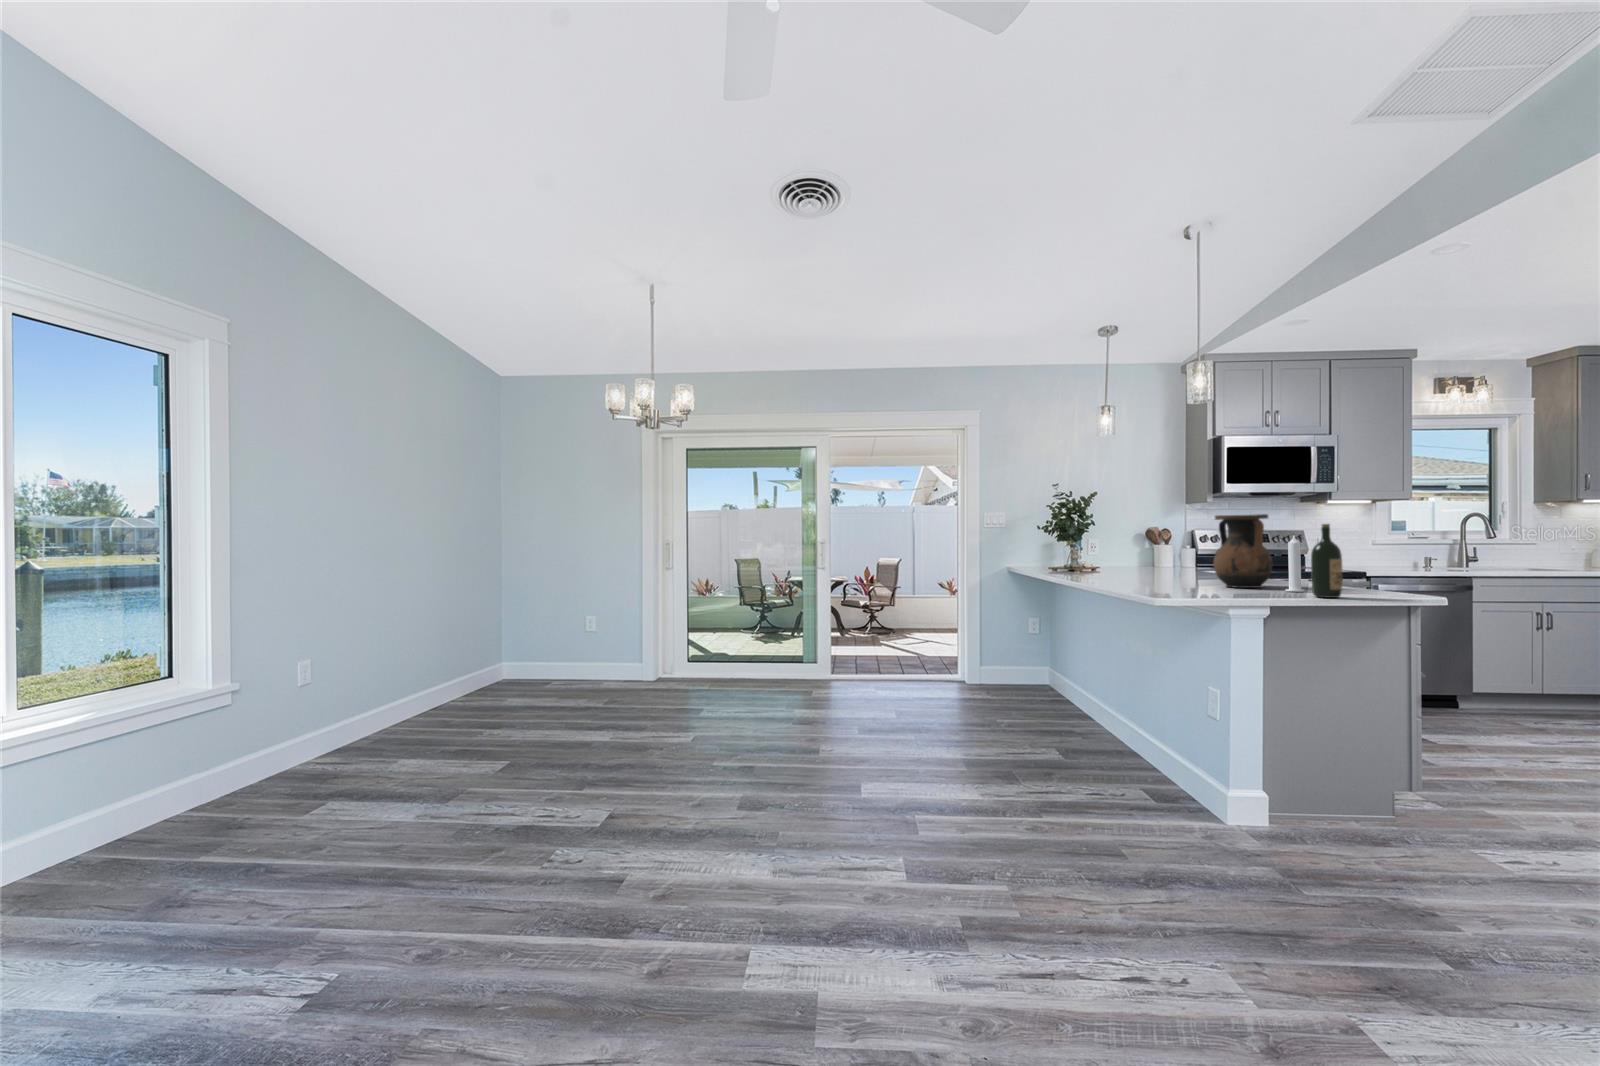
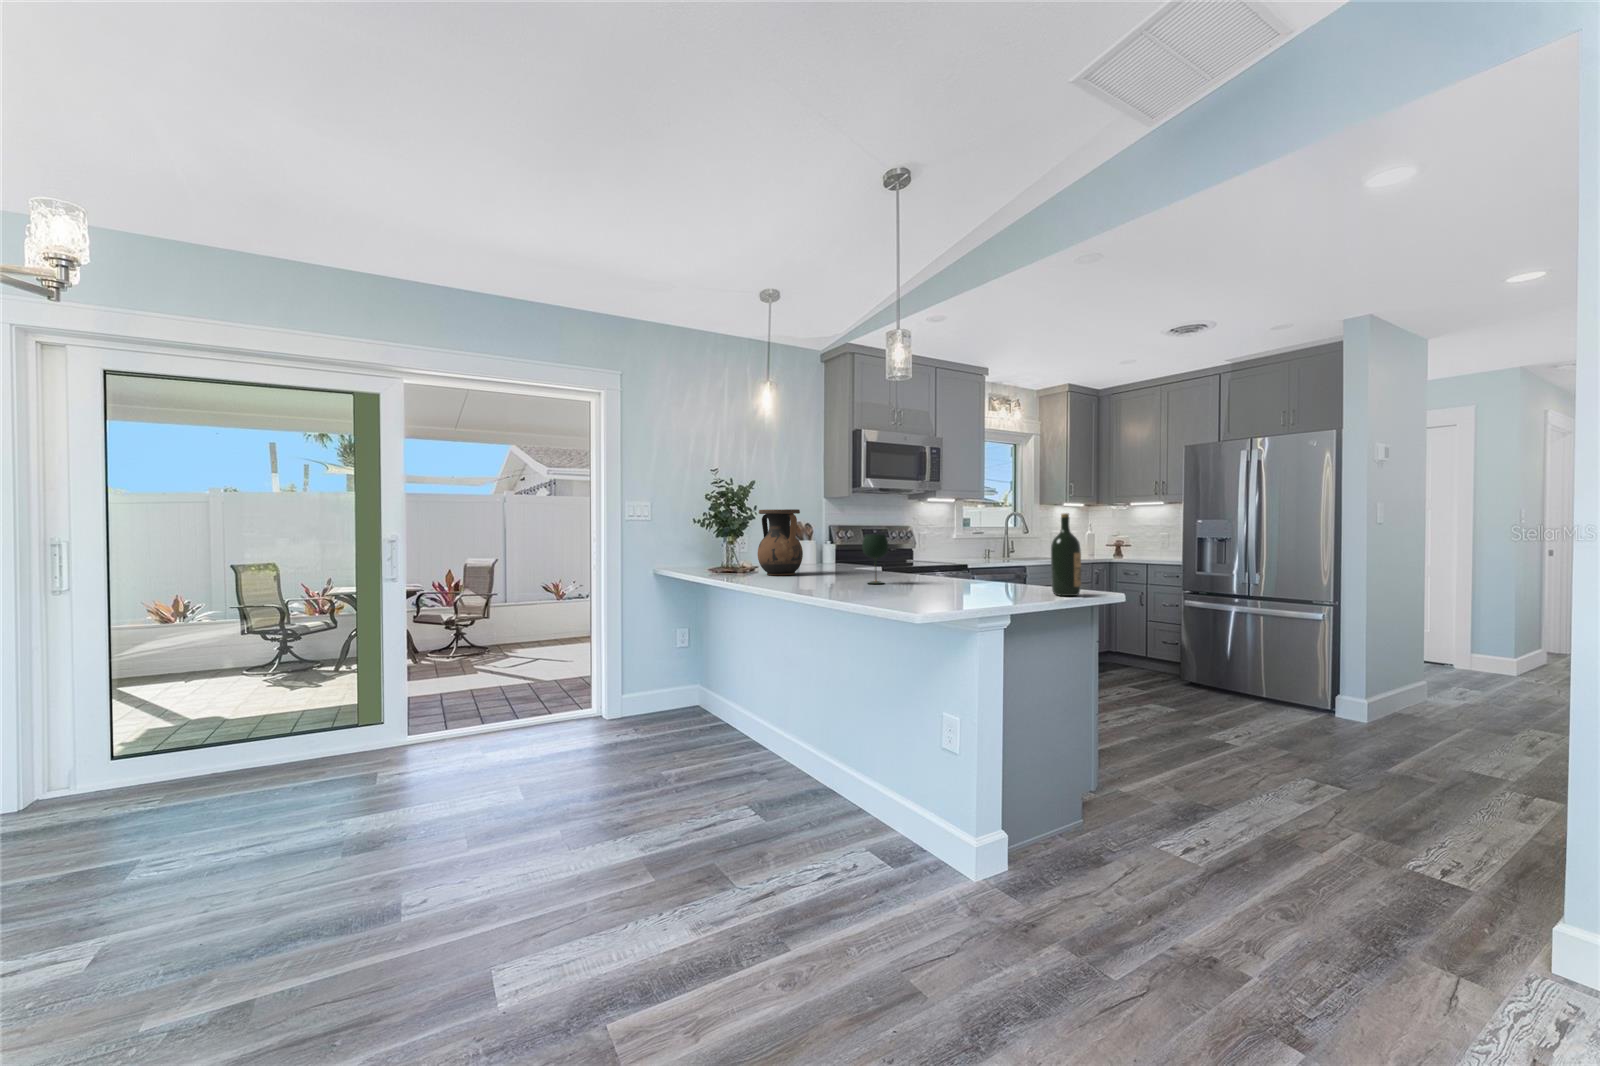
vase: present [1214,514,1273,588] -> present [758,509,803,575]
candle: present [1286,535,1305,592] -> none [1006,527,1024,589]
wine glass: none [1159,541,1184,584] -> present [862,534,889,584]

